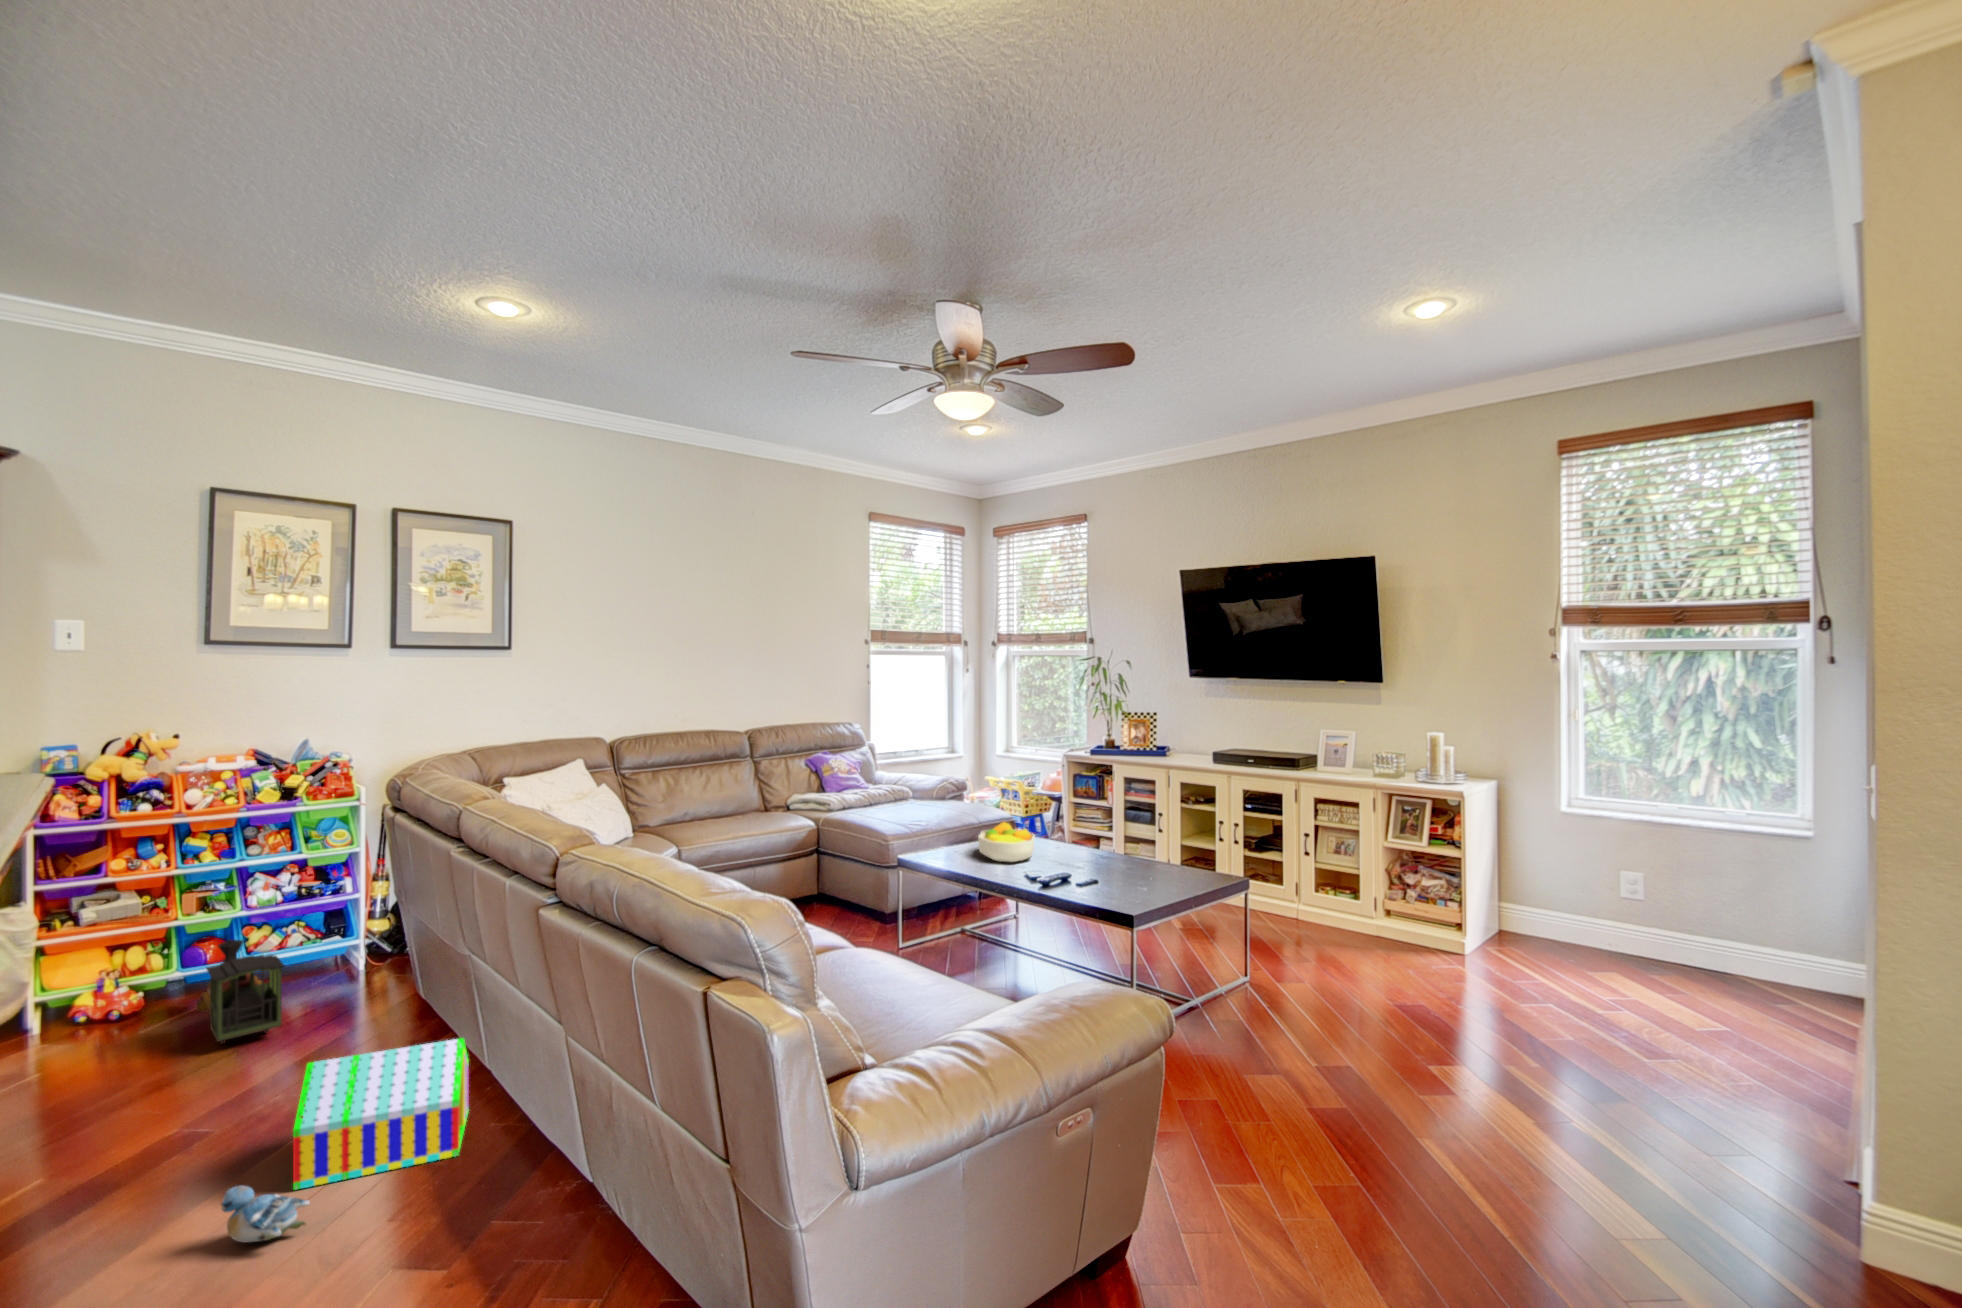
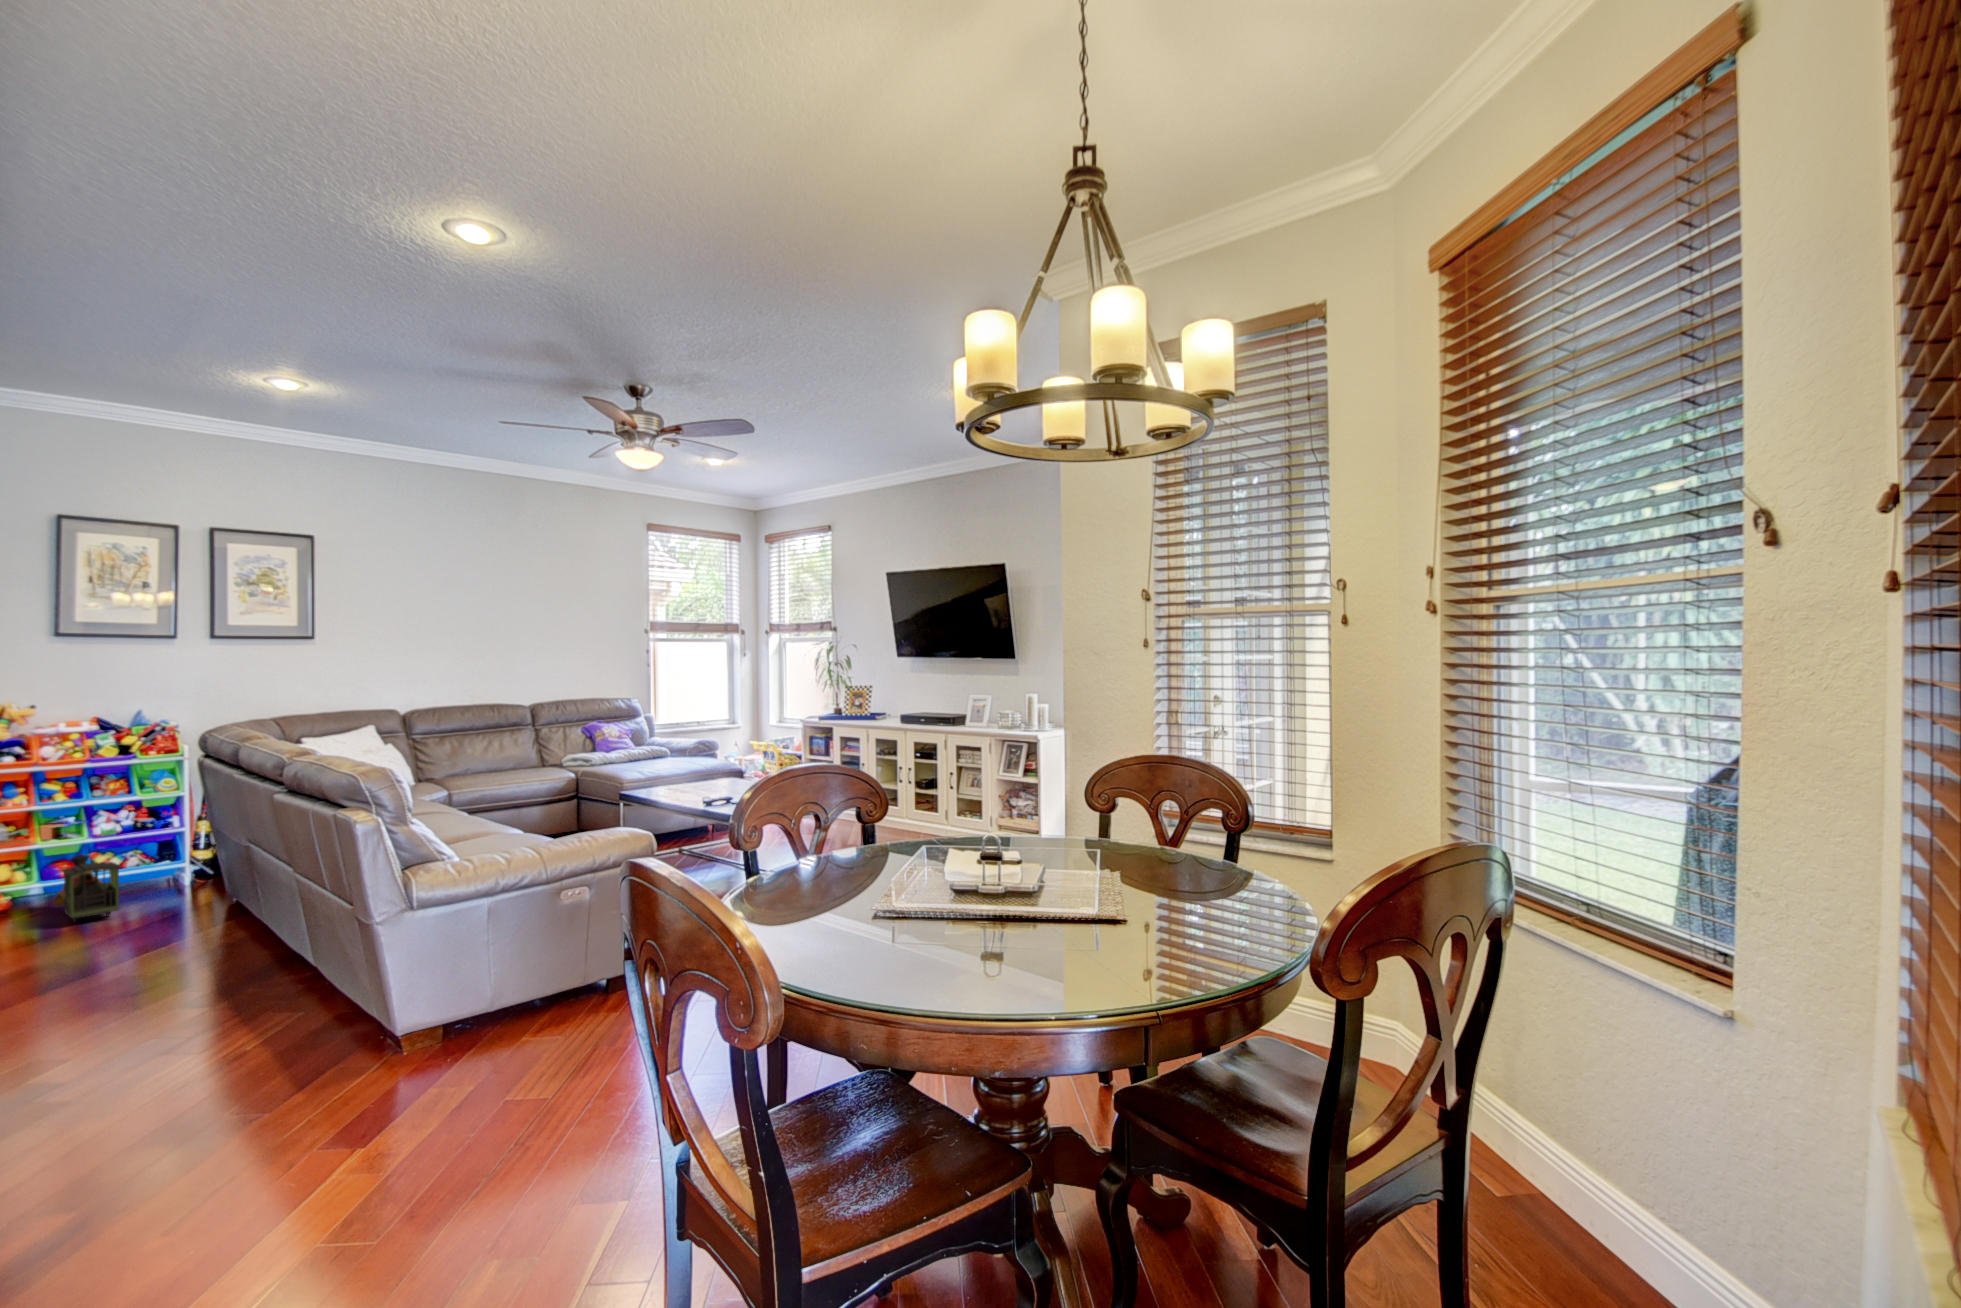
fruit bowl: present [978,822,1035,863] -> none [674,765,720,793]
toy house: present [293,1038,469,1190] -> none [122,892,250,978]
plush toy: present [221,1186,310,1242] -> none [73,964,132,996]

